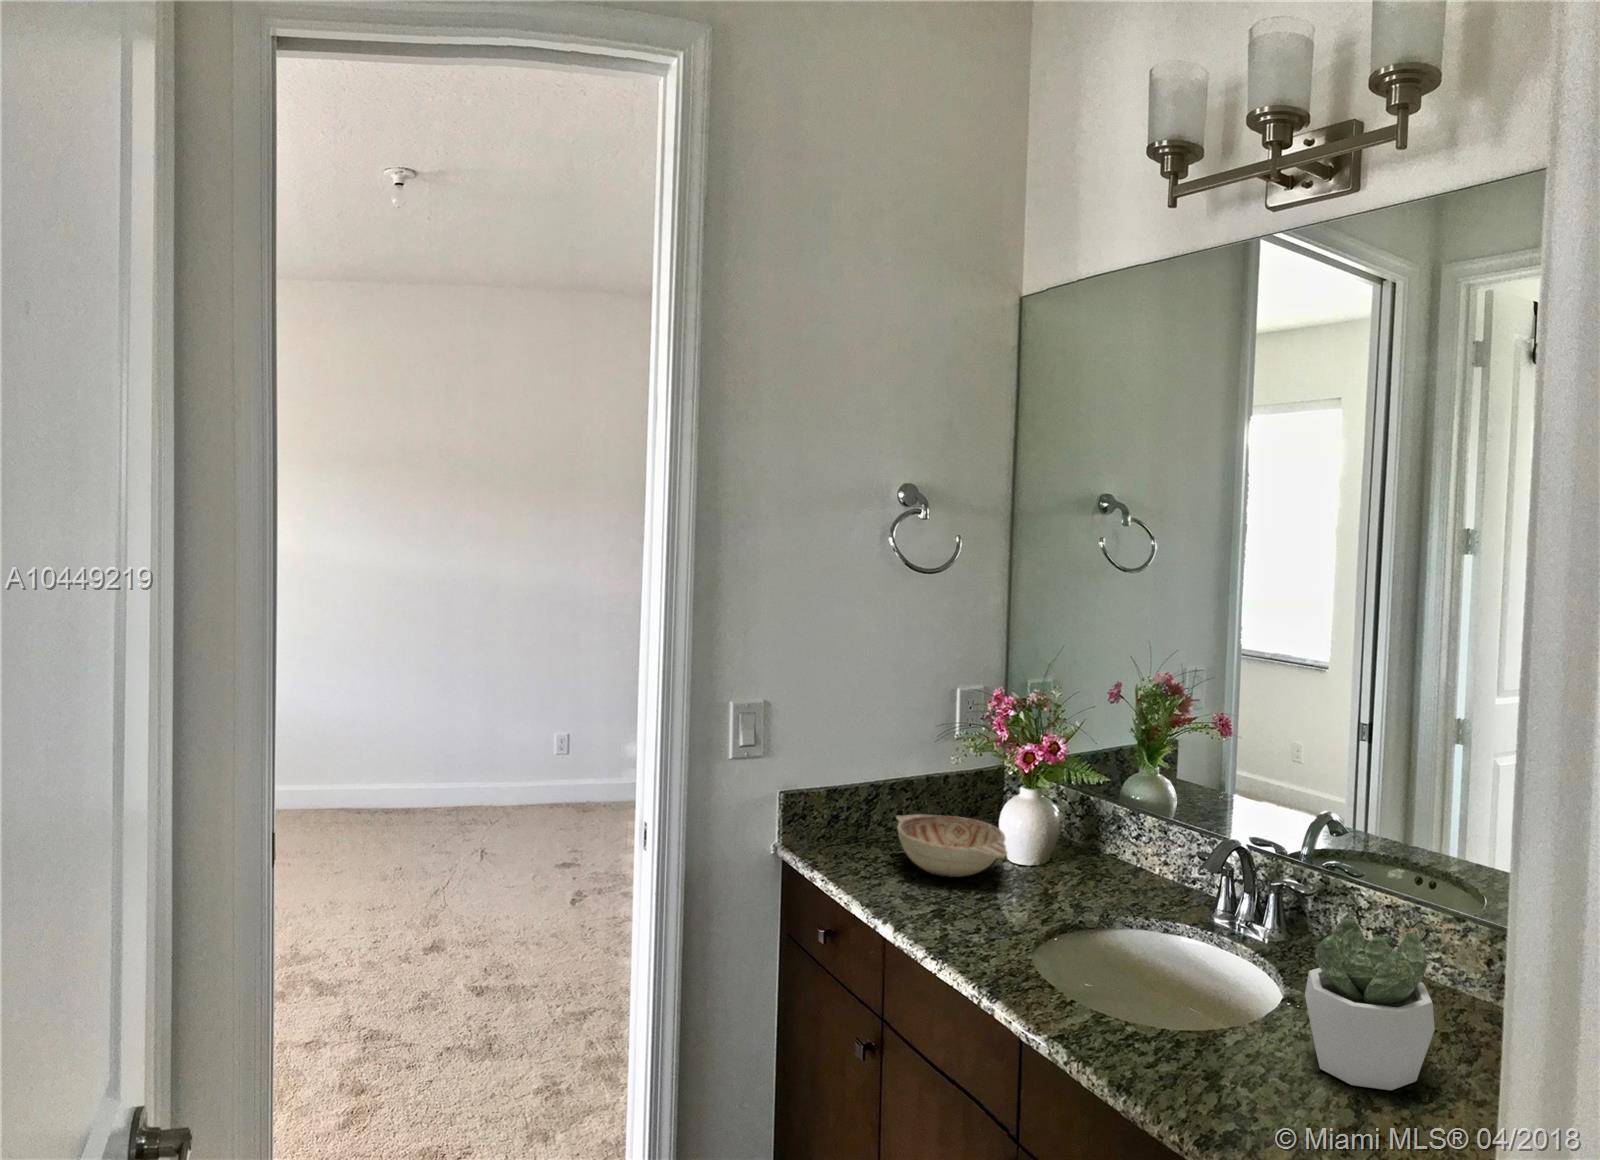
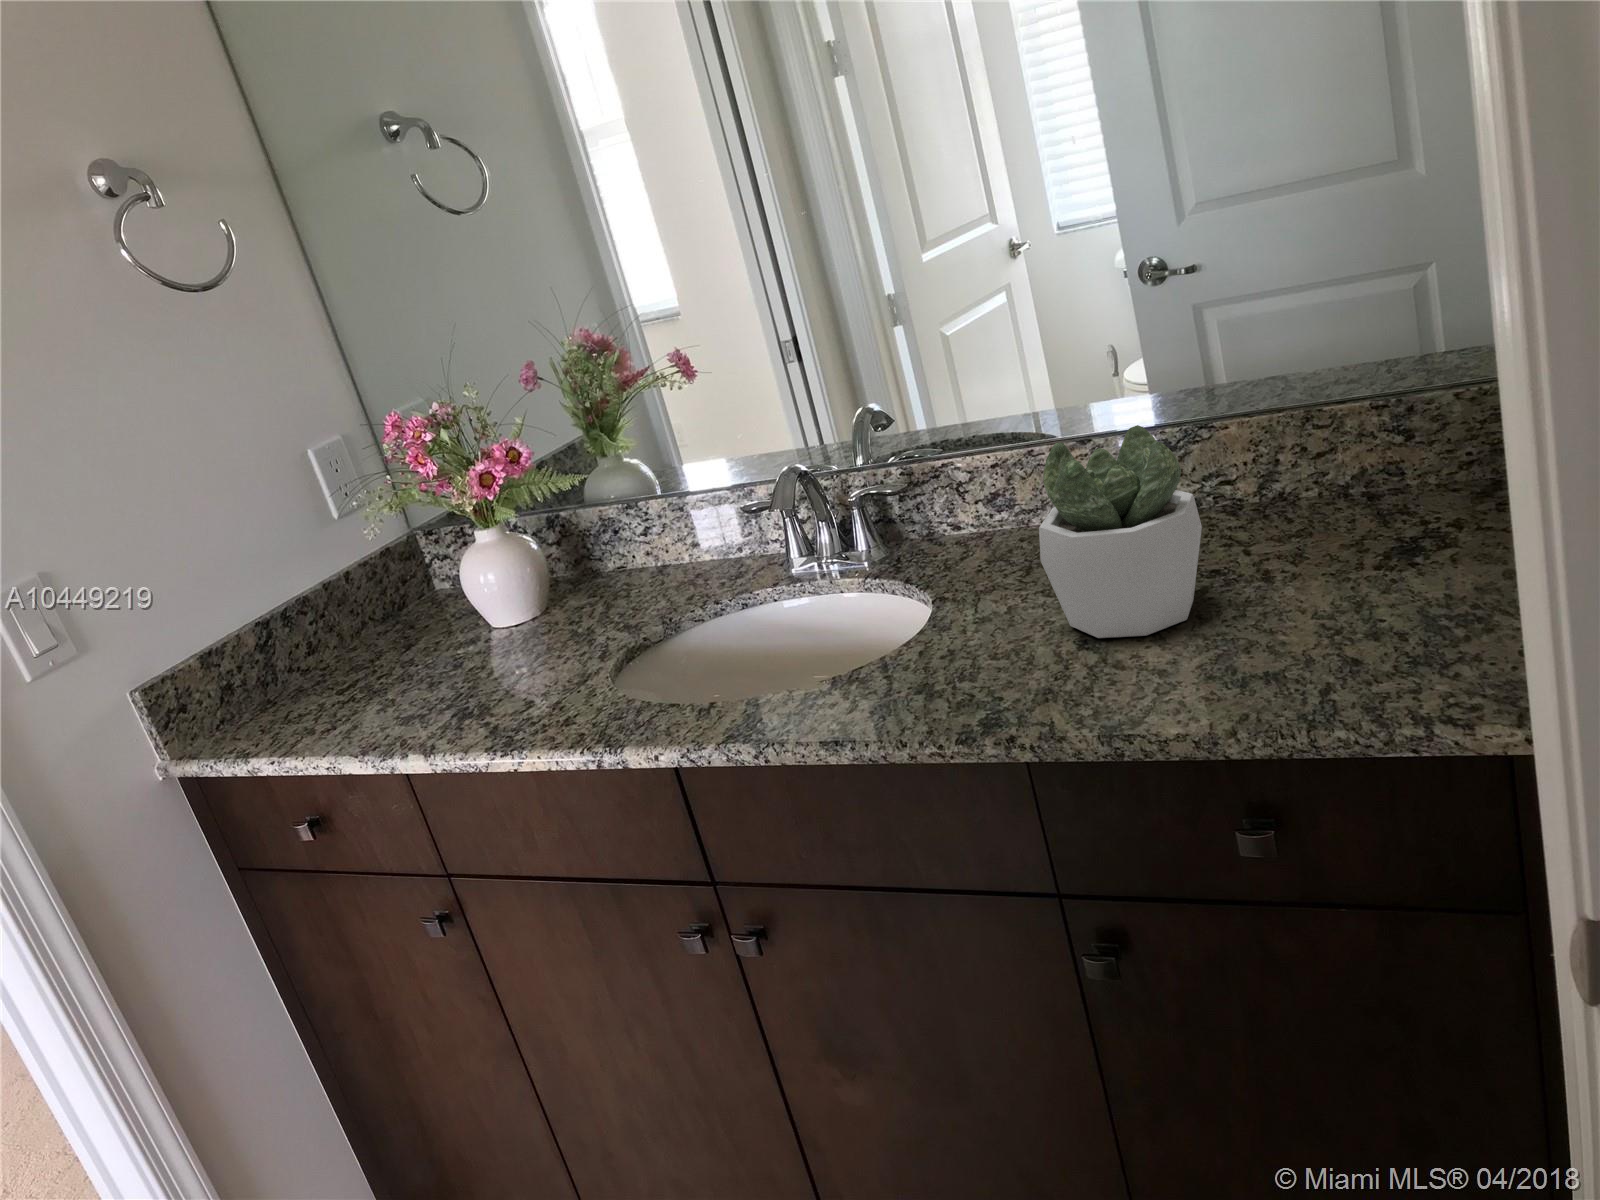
decorative bowl: present [896,814,1007,877] -> none [320,588,515,683]

